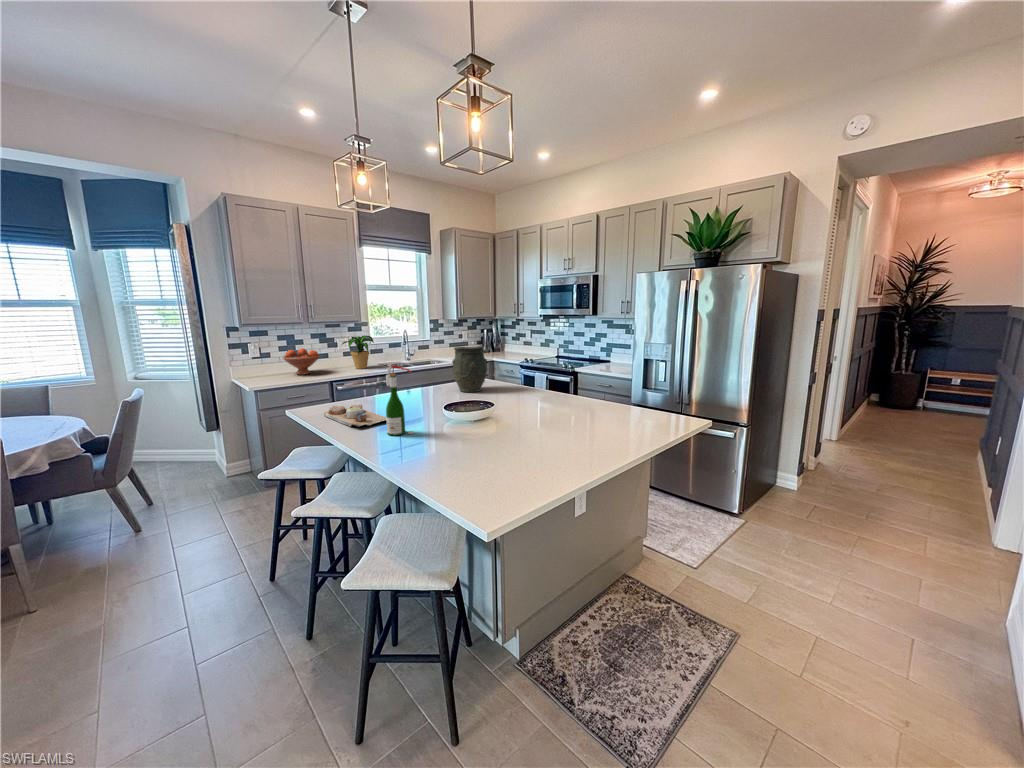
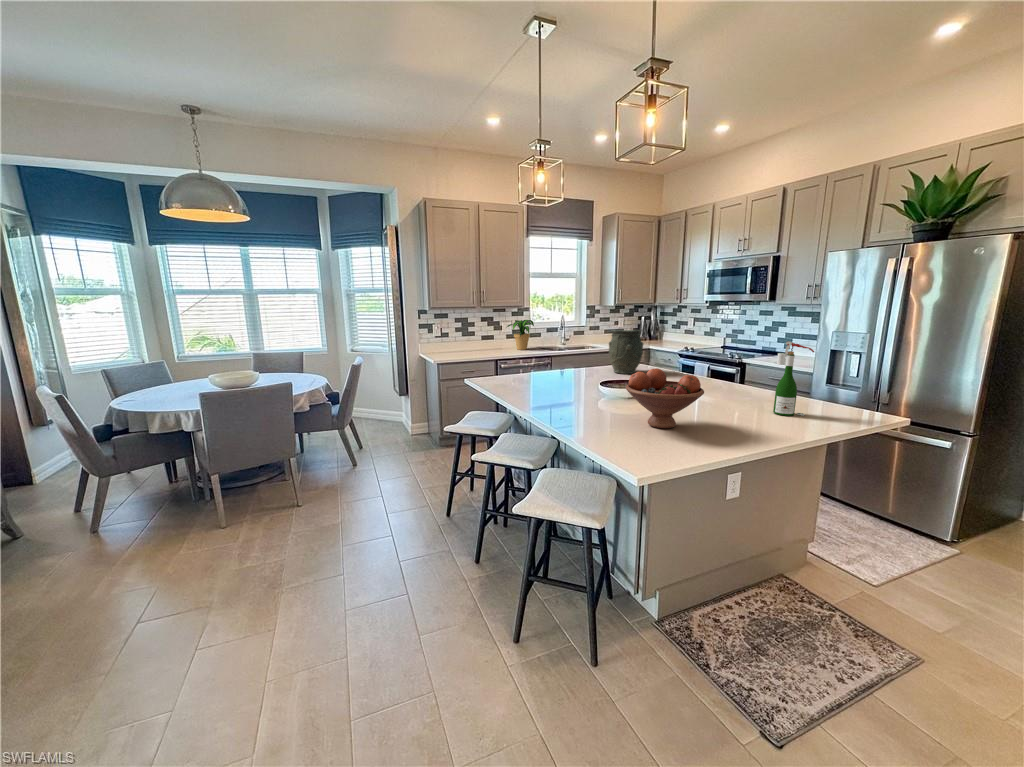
fruit bowl: present [283,348,320,375] -> present [626,368,704,428]
wine bottle: present [386,363,414,435] -> present [773,341,814,416]
cutting board: present [324,404,387,427] -> none [496,376,553,394]

